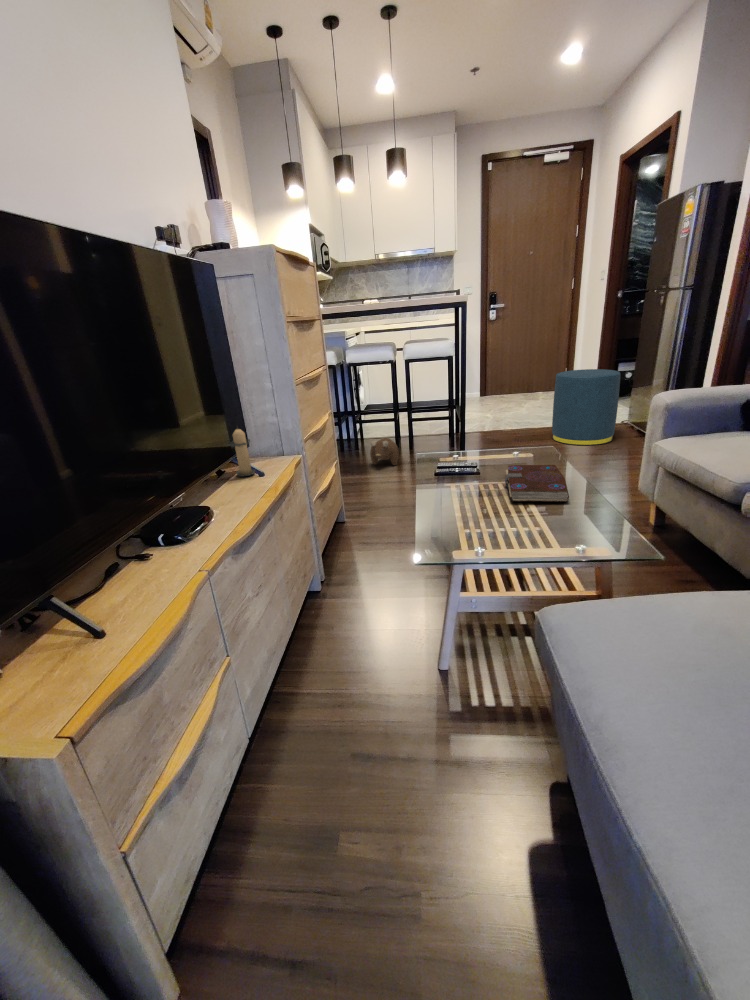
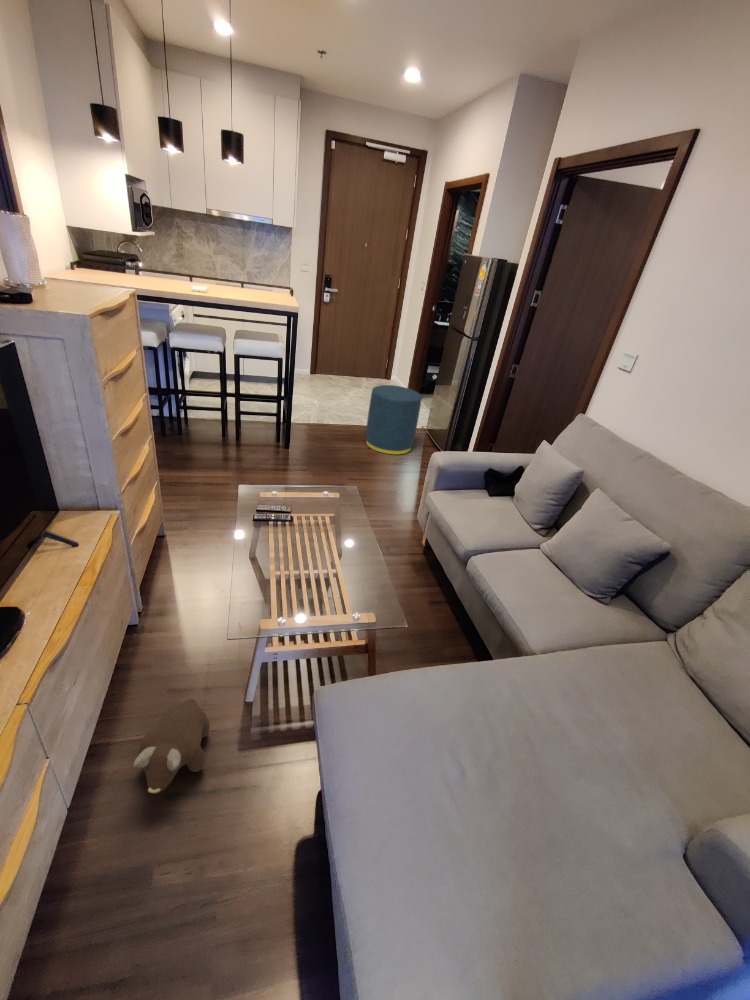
candle: present [230,428,255,477] -> none [38,523,72,568]
plush toy: present [370,438,399,465] -> present [134,699,210,794]
book: present [505,465,569,502] -> none [311,516,356,562]

